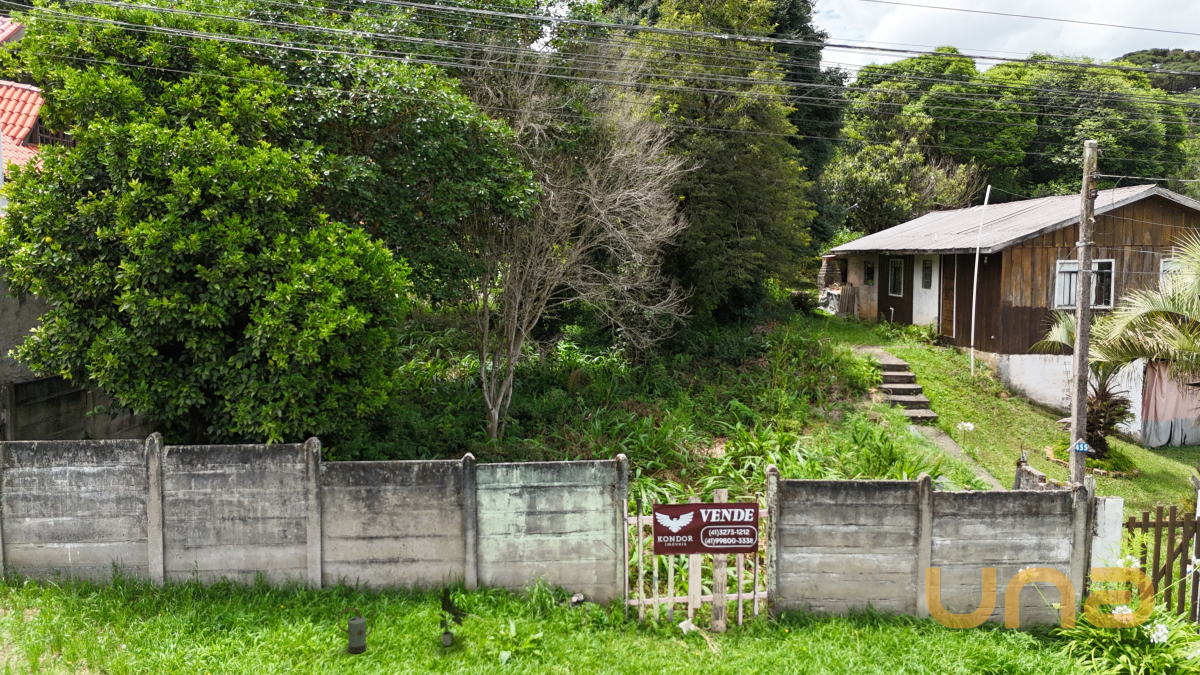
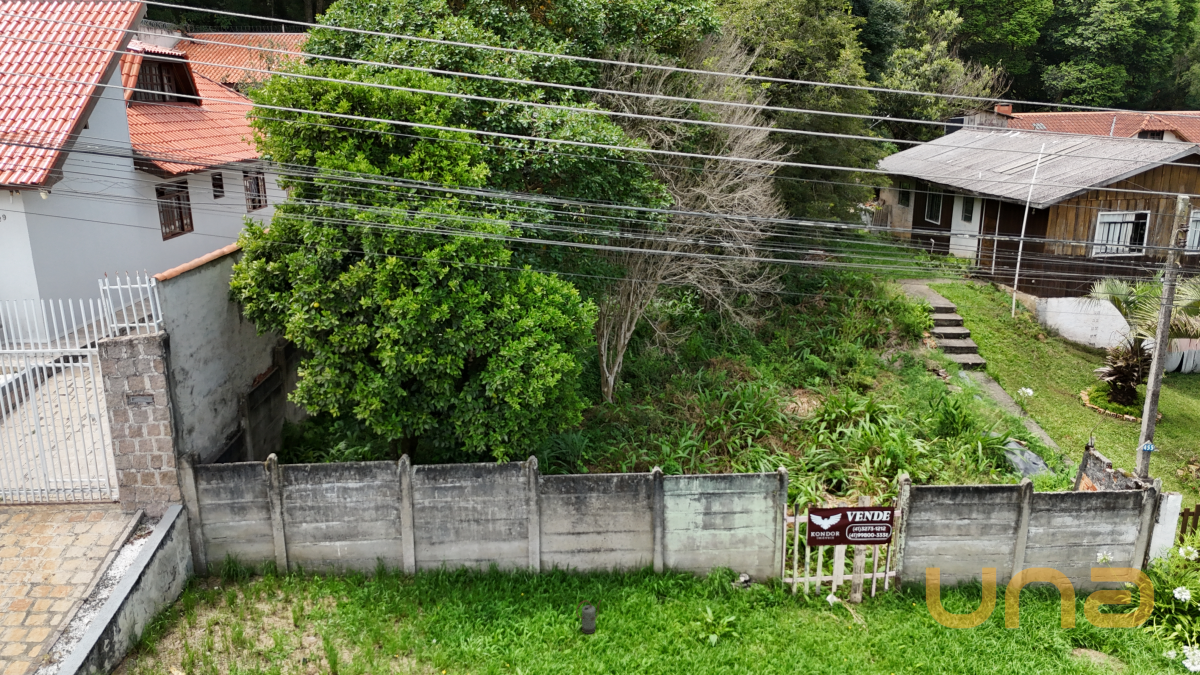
potted plant: present [435,588,466,646] -> none [644,582,672,625]

